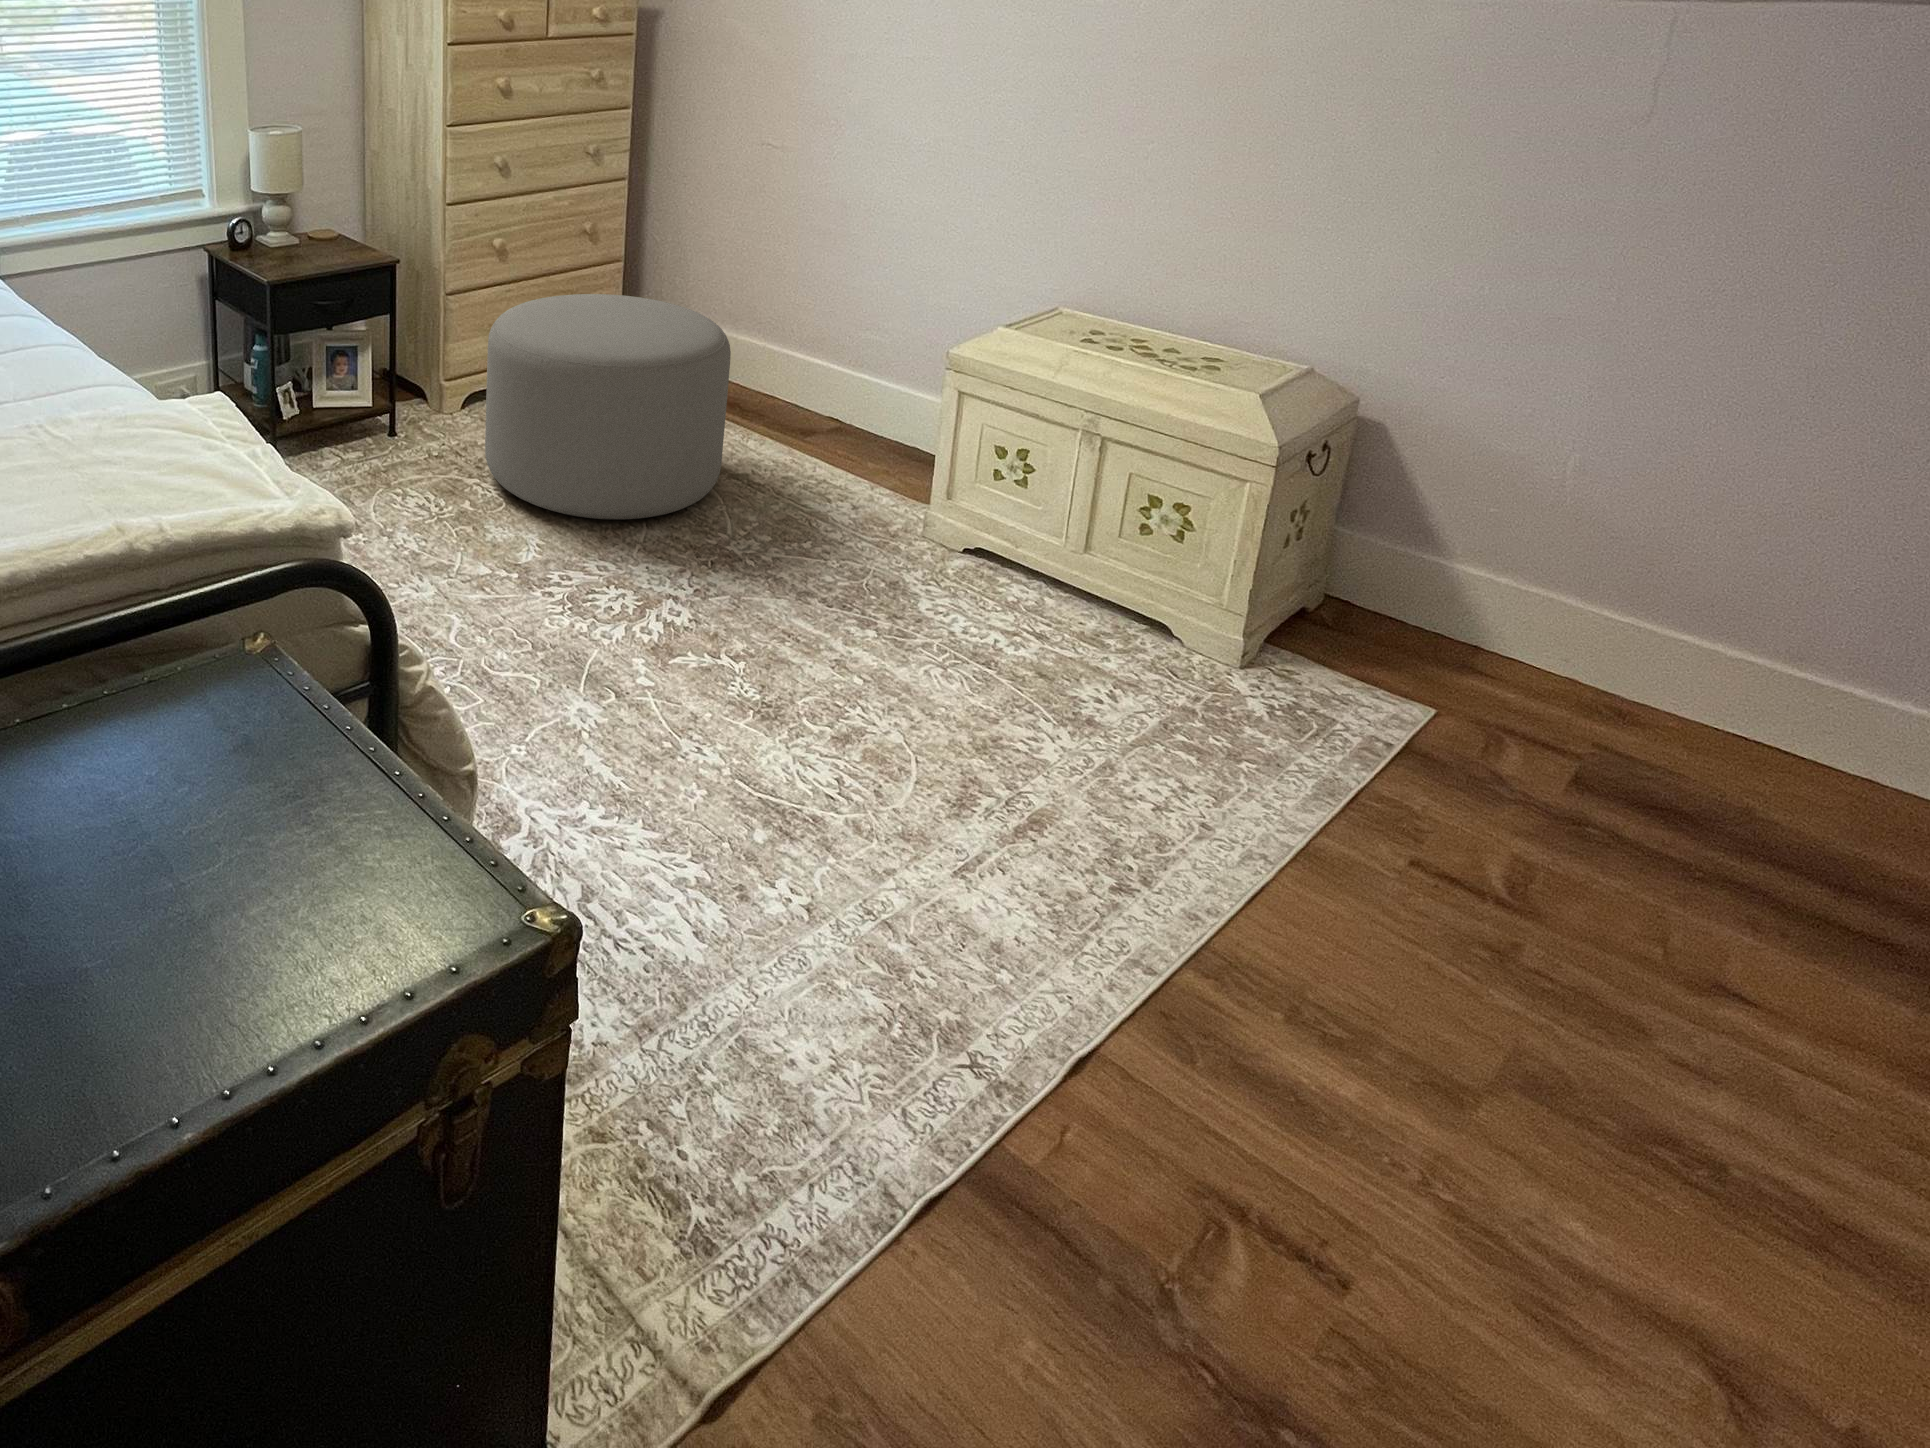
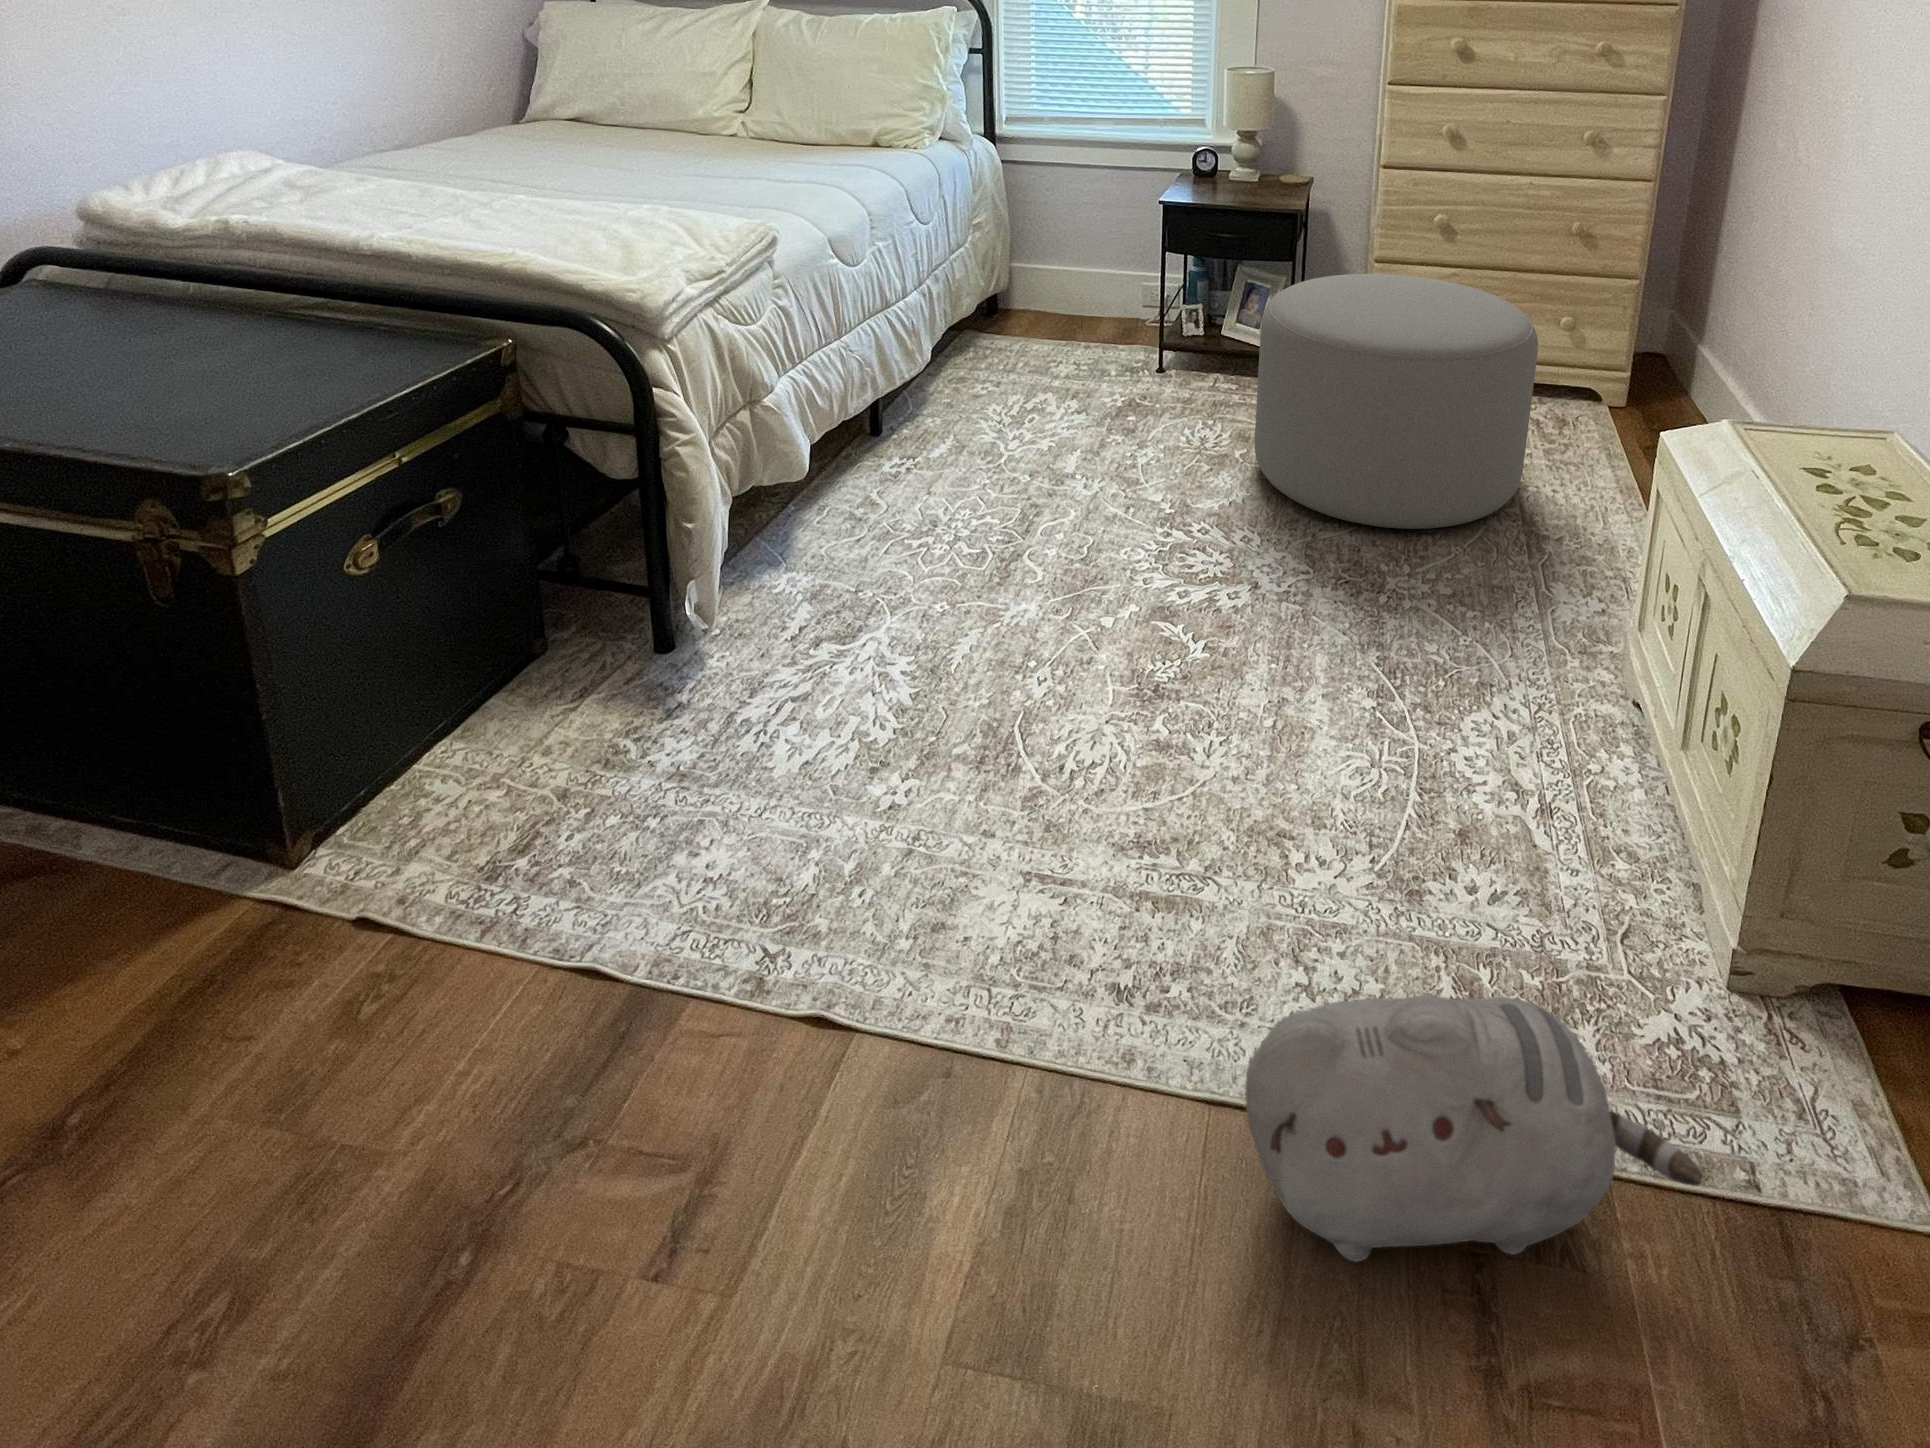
plush toy: none [1291,717,1480,933] -> present [1245,994,1702,1262]

